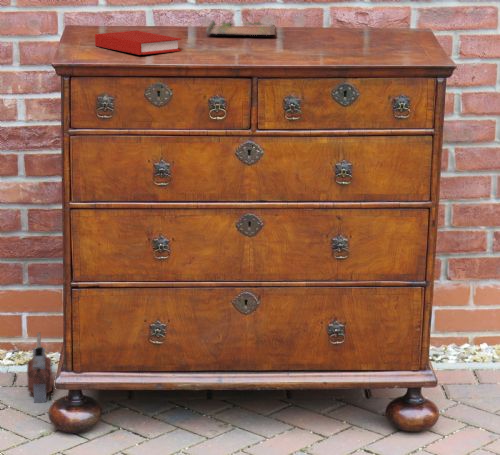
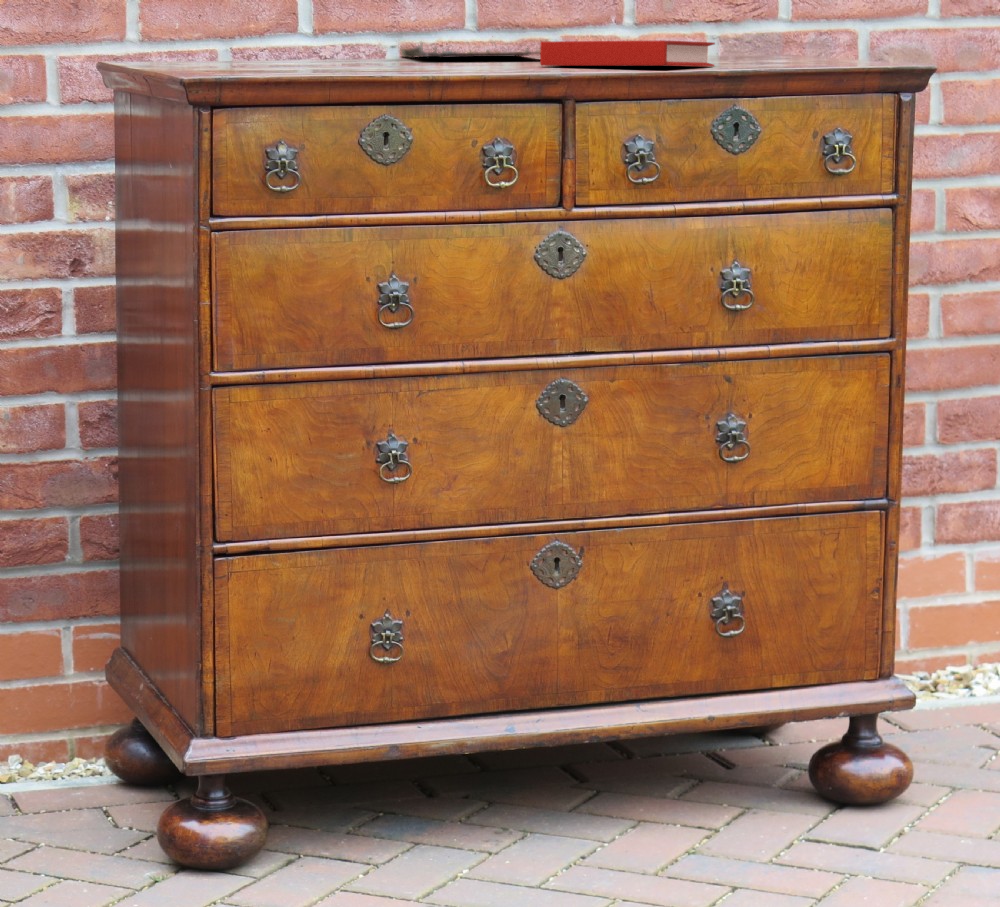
book: present [95,31,181,55] -> present [540,40,715,67]
watering can: present [27,332,52,403] -> none [72,691,132,832]

